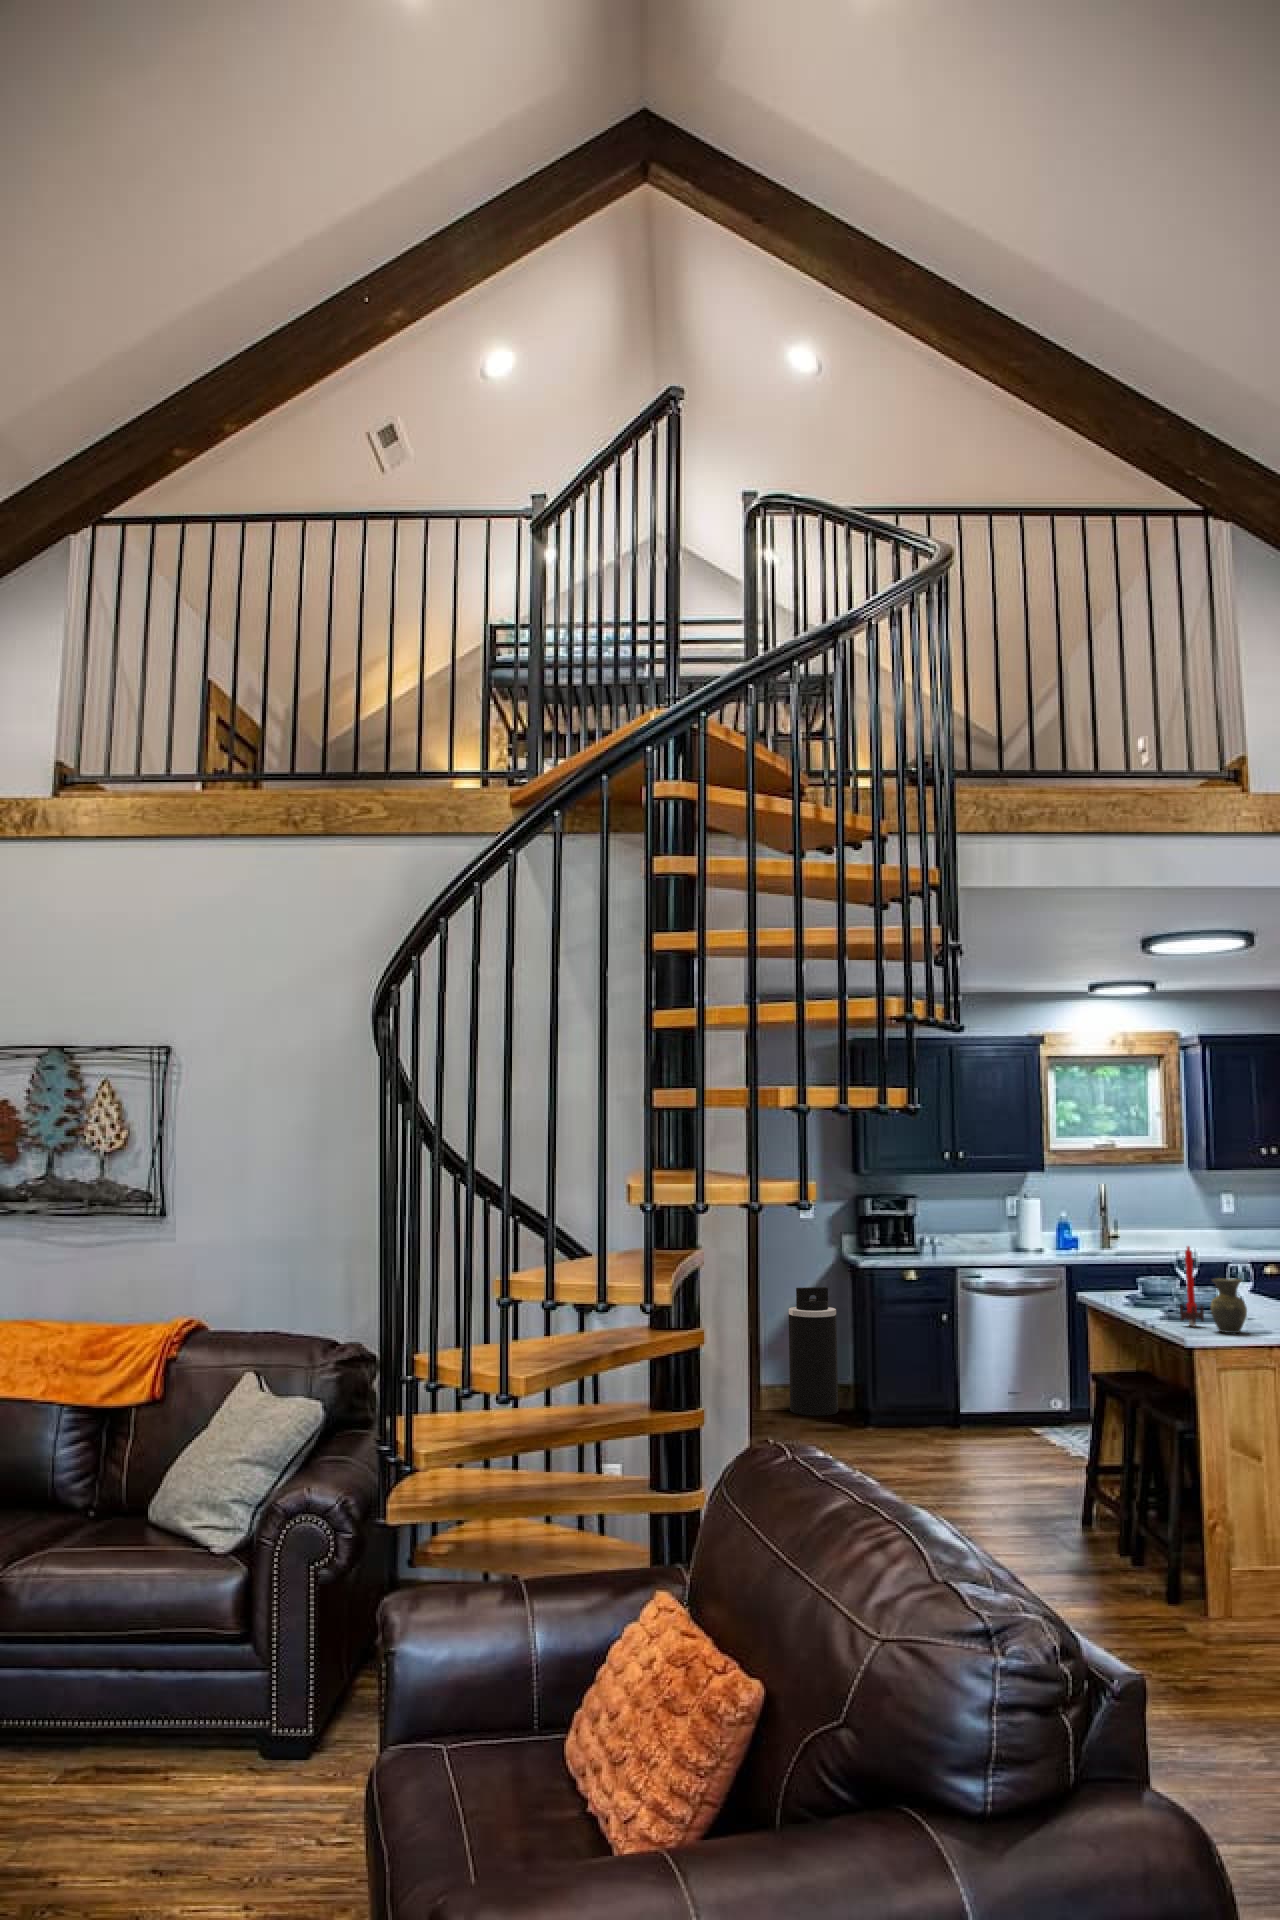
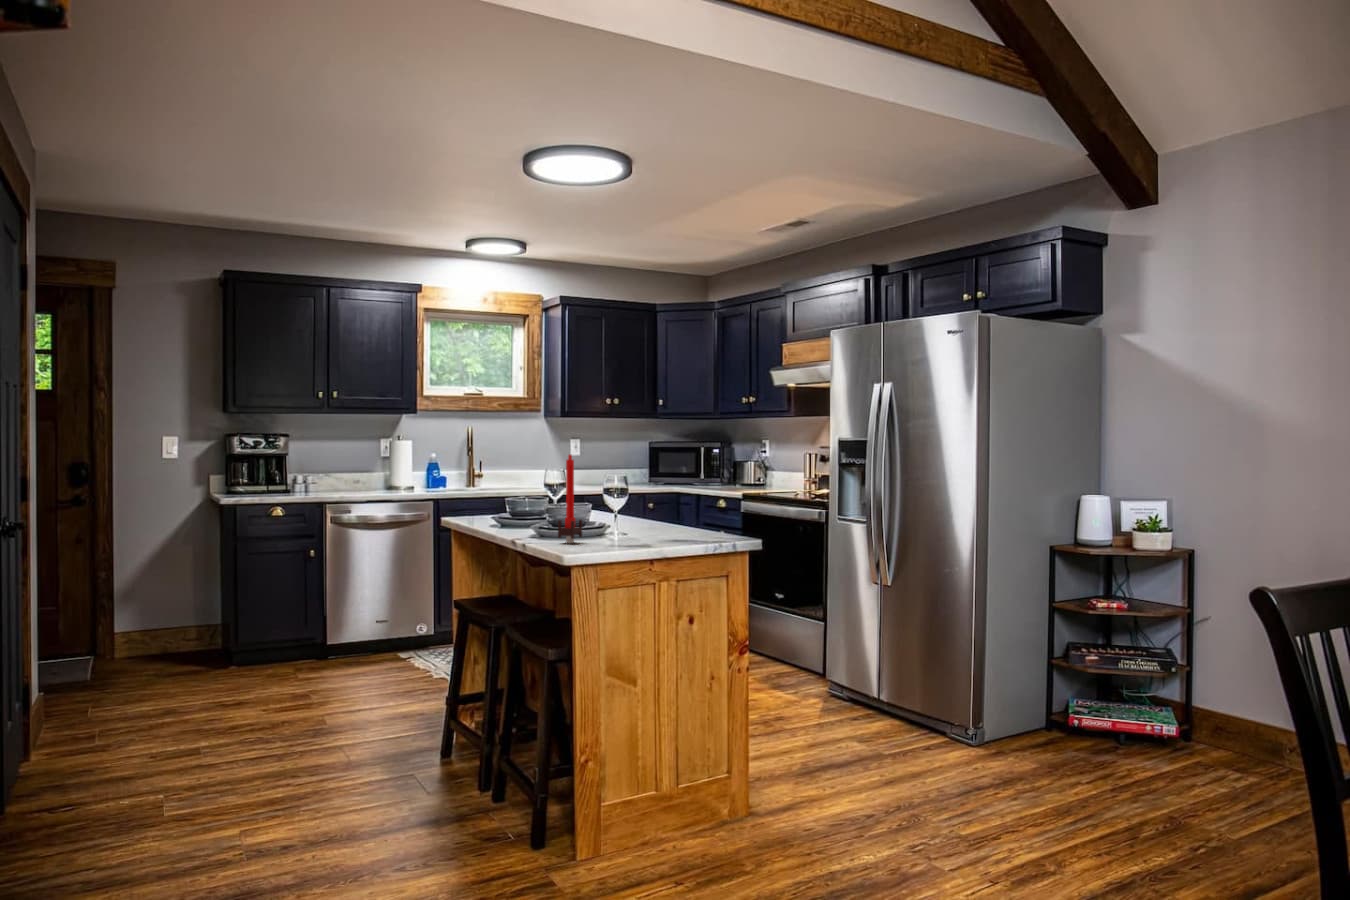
vase: present [1211,1278,1247,1333] -> none [592,488,630,547]
trash can: present [789,1287,838,1416] -> none [139,532,196,665]

